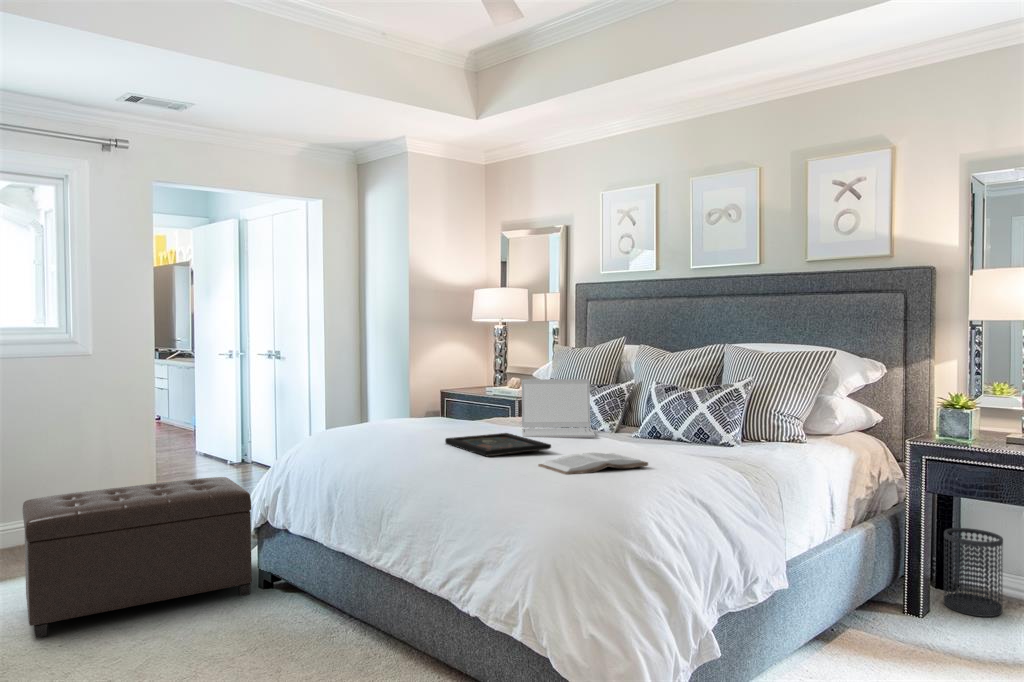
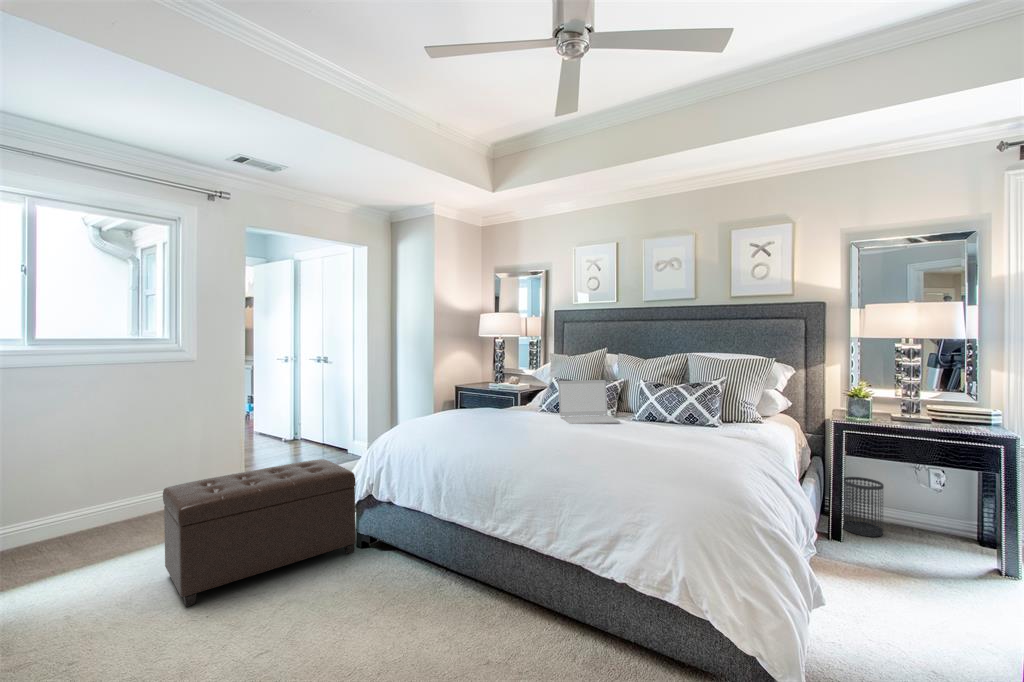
tray: present [445,433,551,456] -> none [527,422,615,443]
book: present [538,453,648,475] -> none [625,438,700,459]

